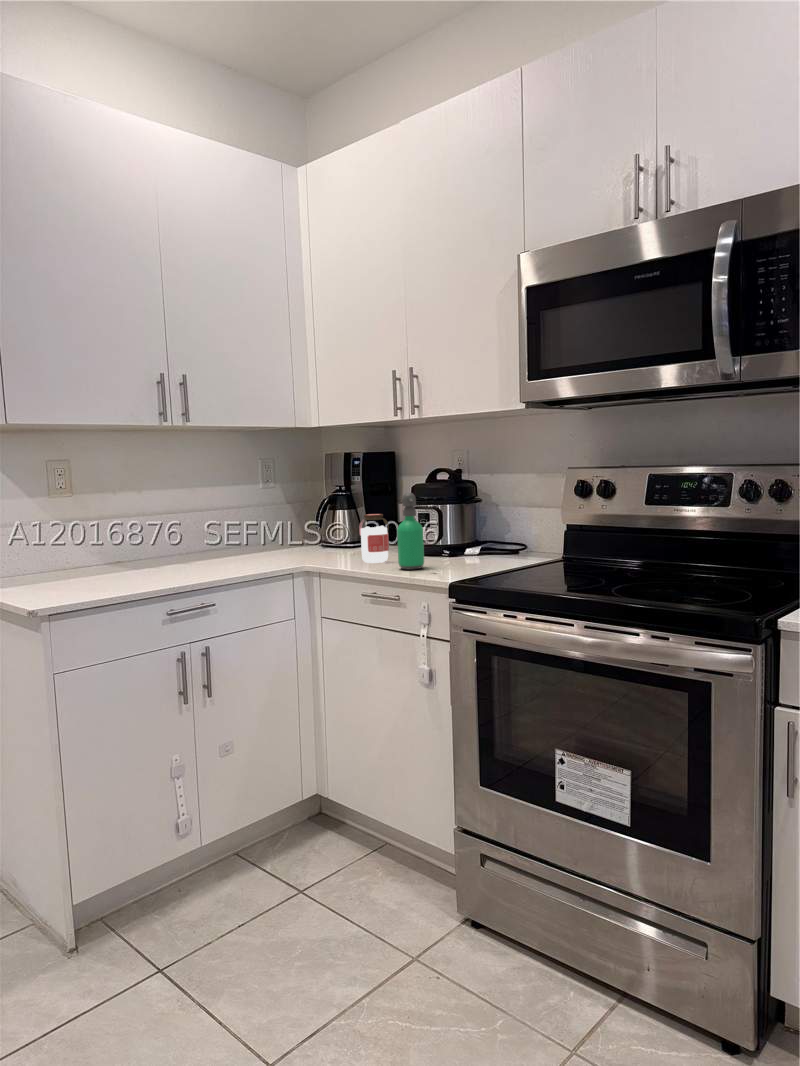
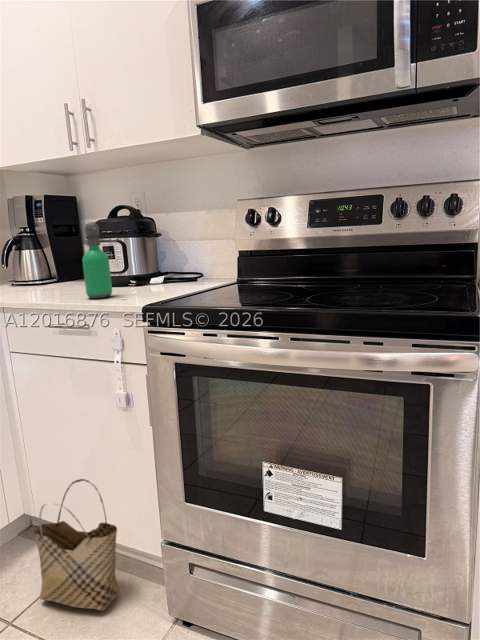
jar: present [359,514,389,563] -> none [43,247,76,296]
woven basket: none [328,756,410,896] -> present [33,479,120,611]

